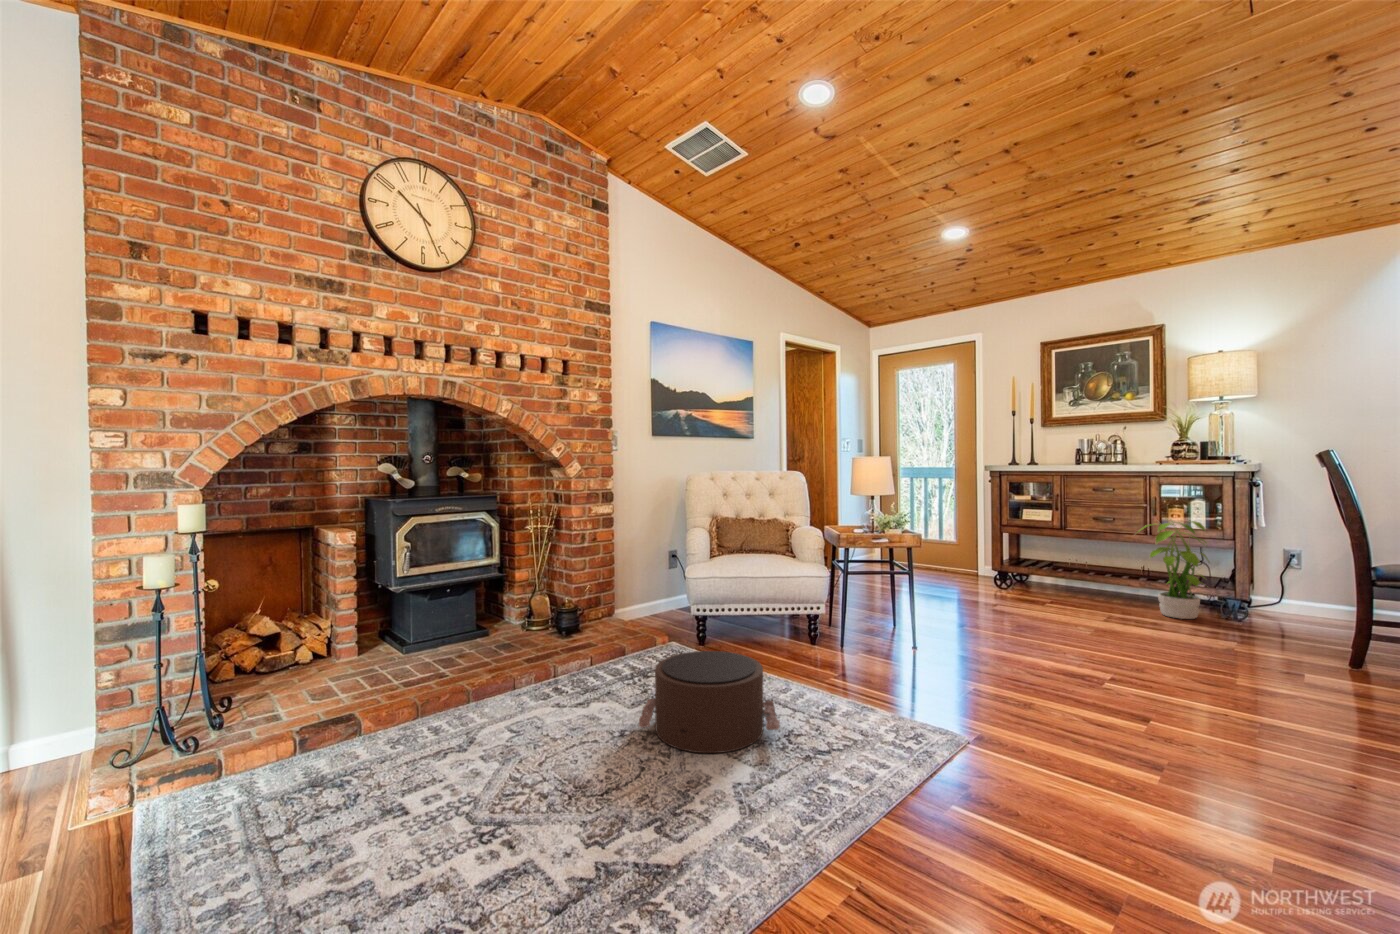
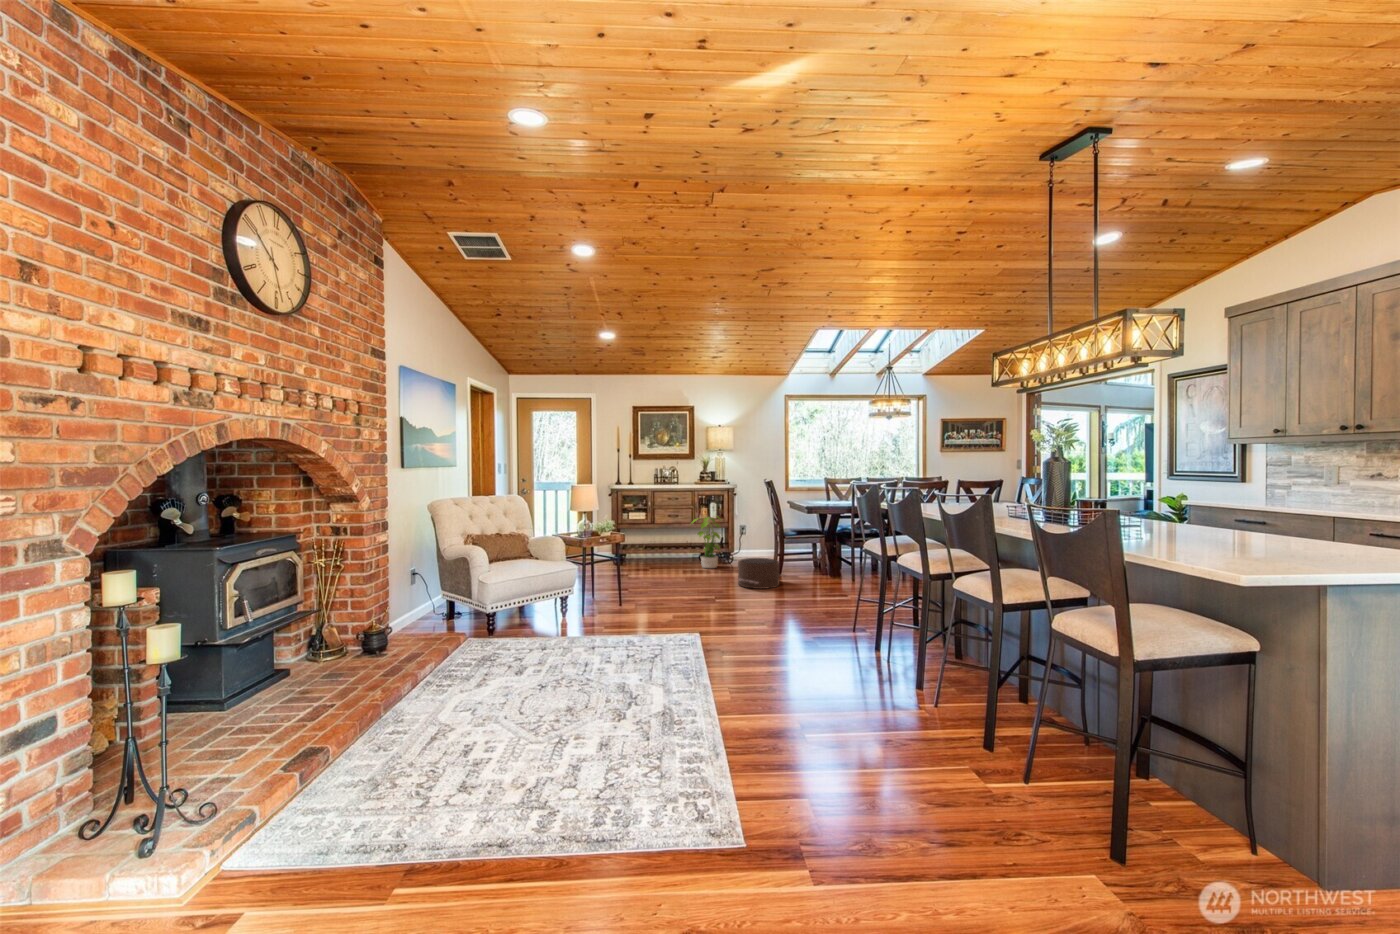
pouf: present [639,651,780,753] -> present [738,558,786,589]

